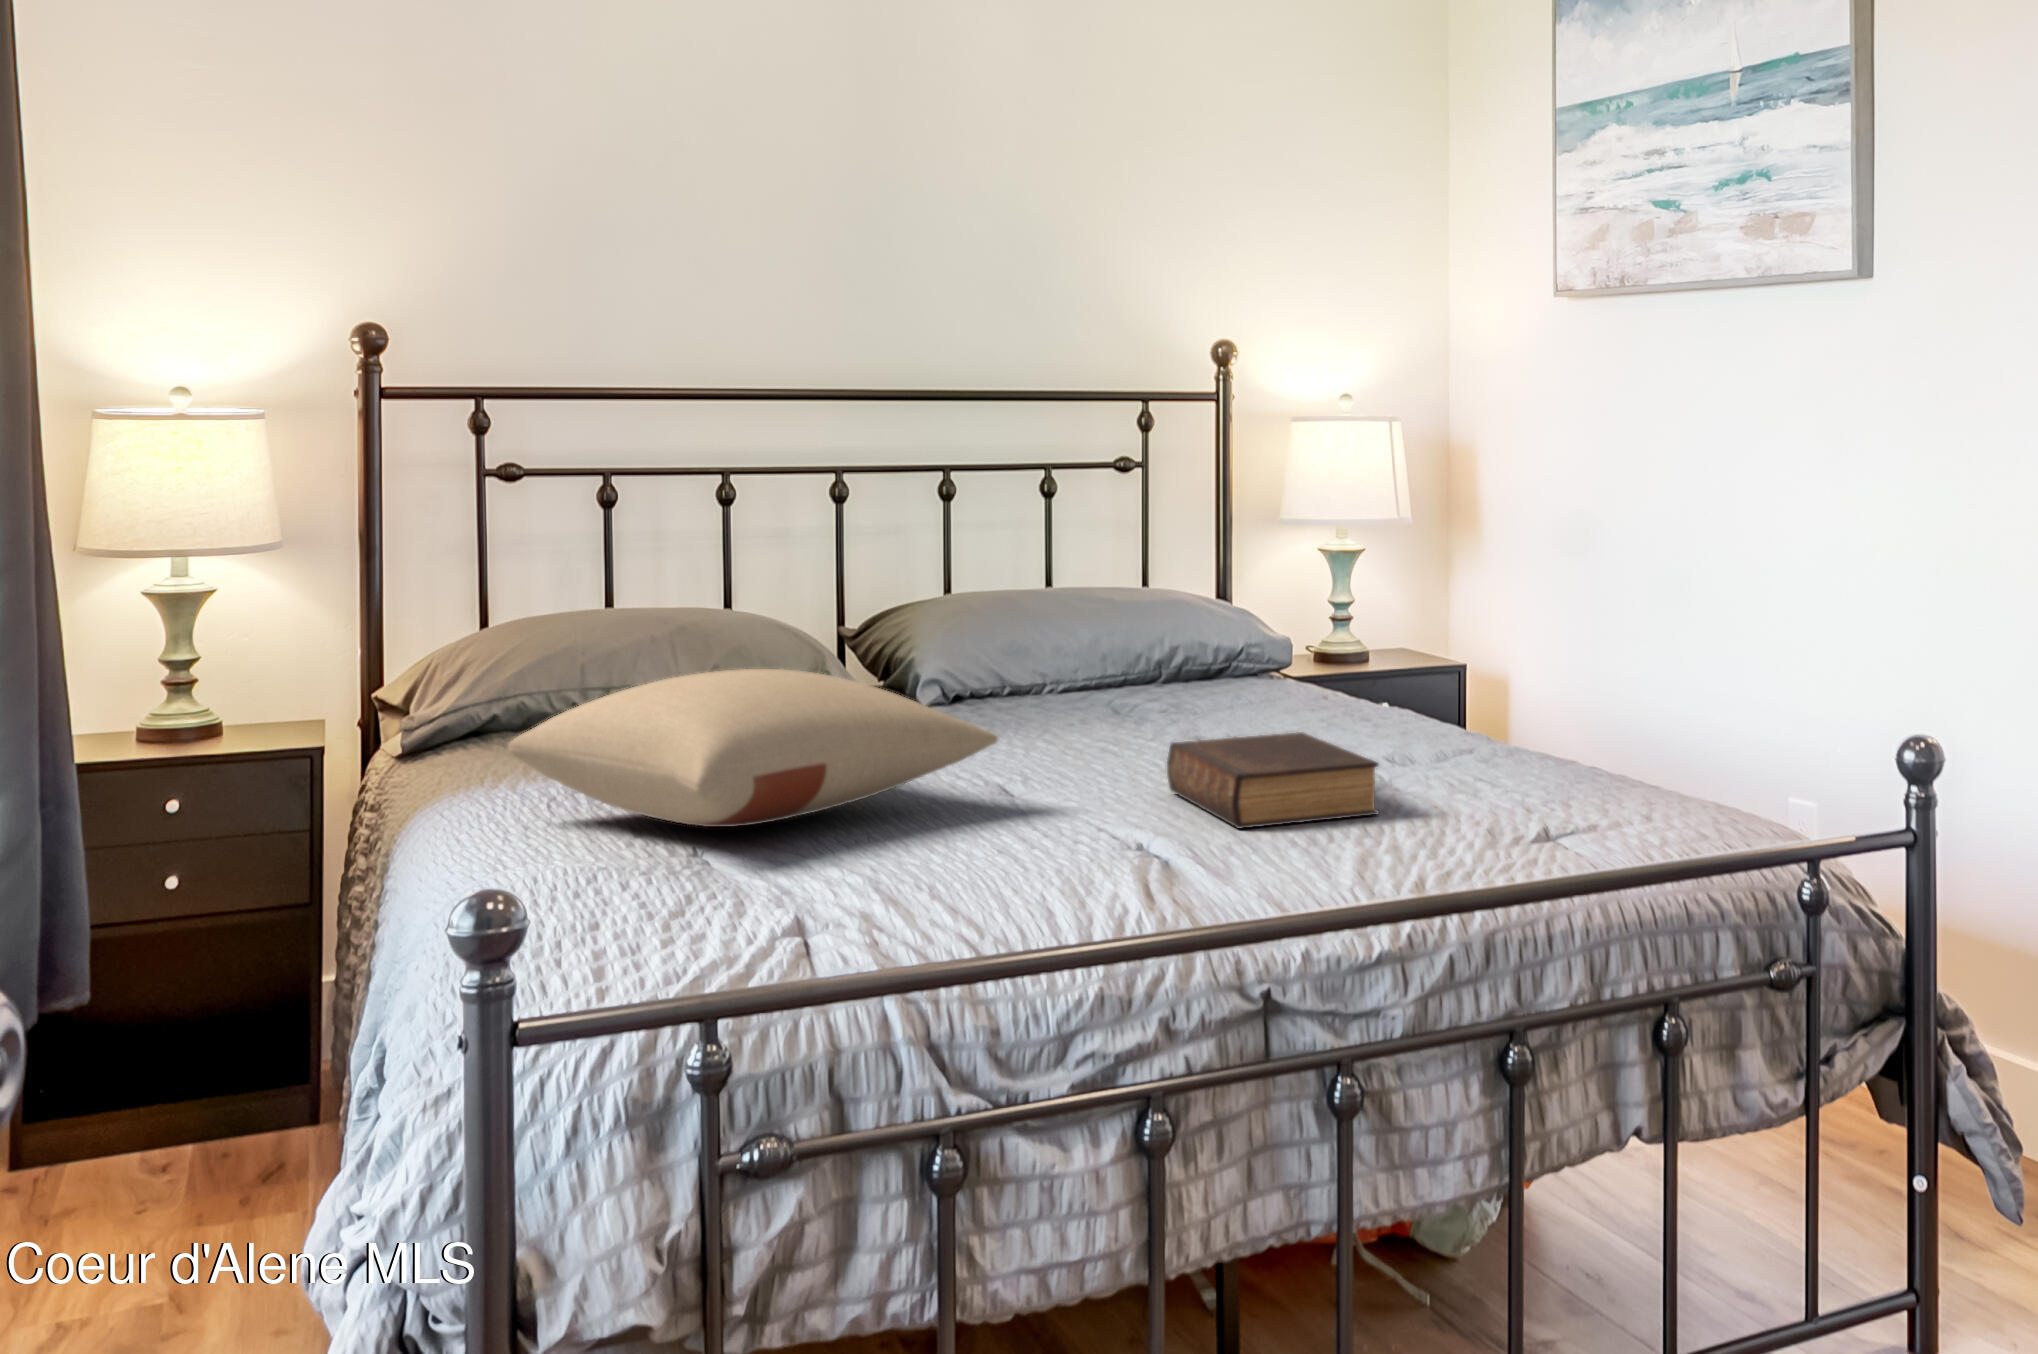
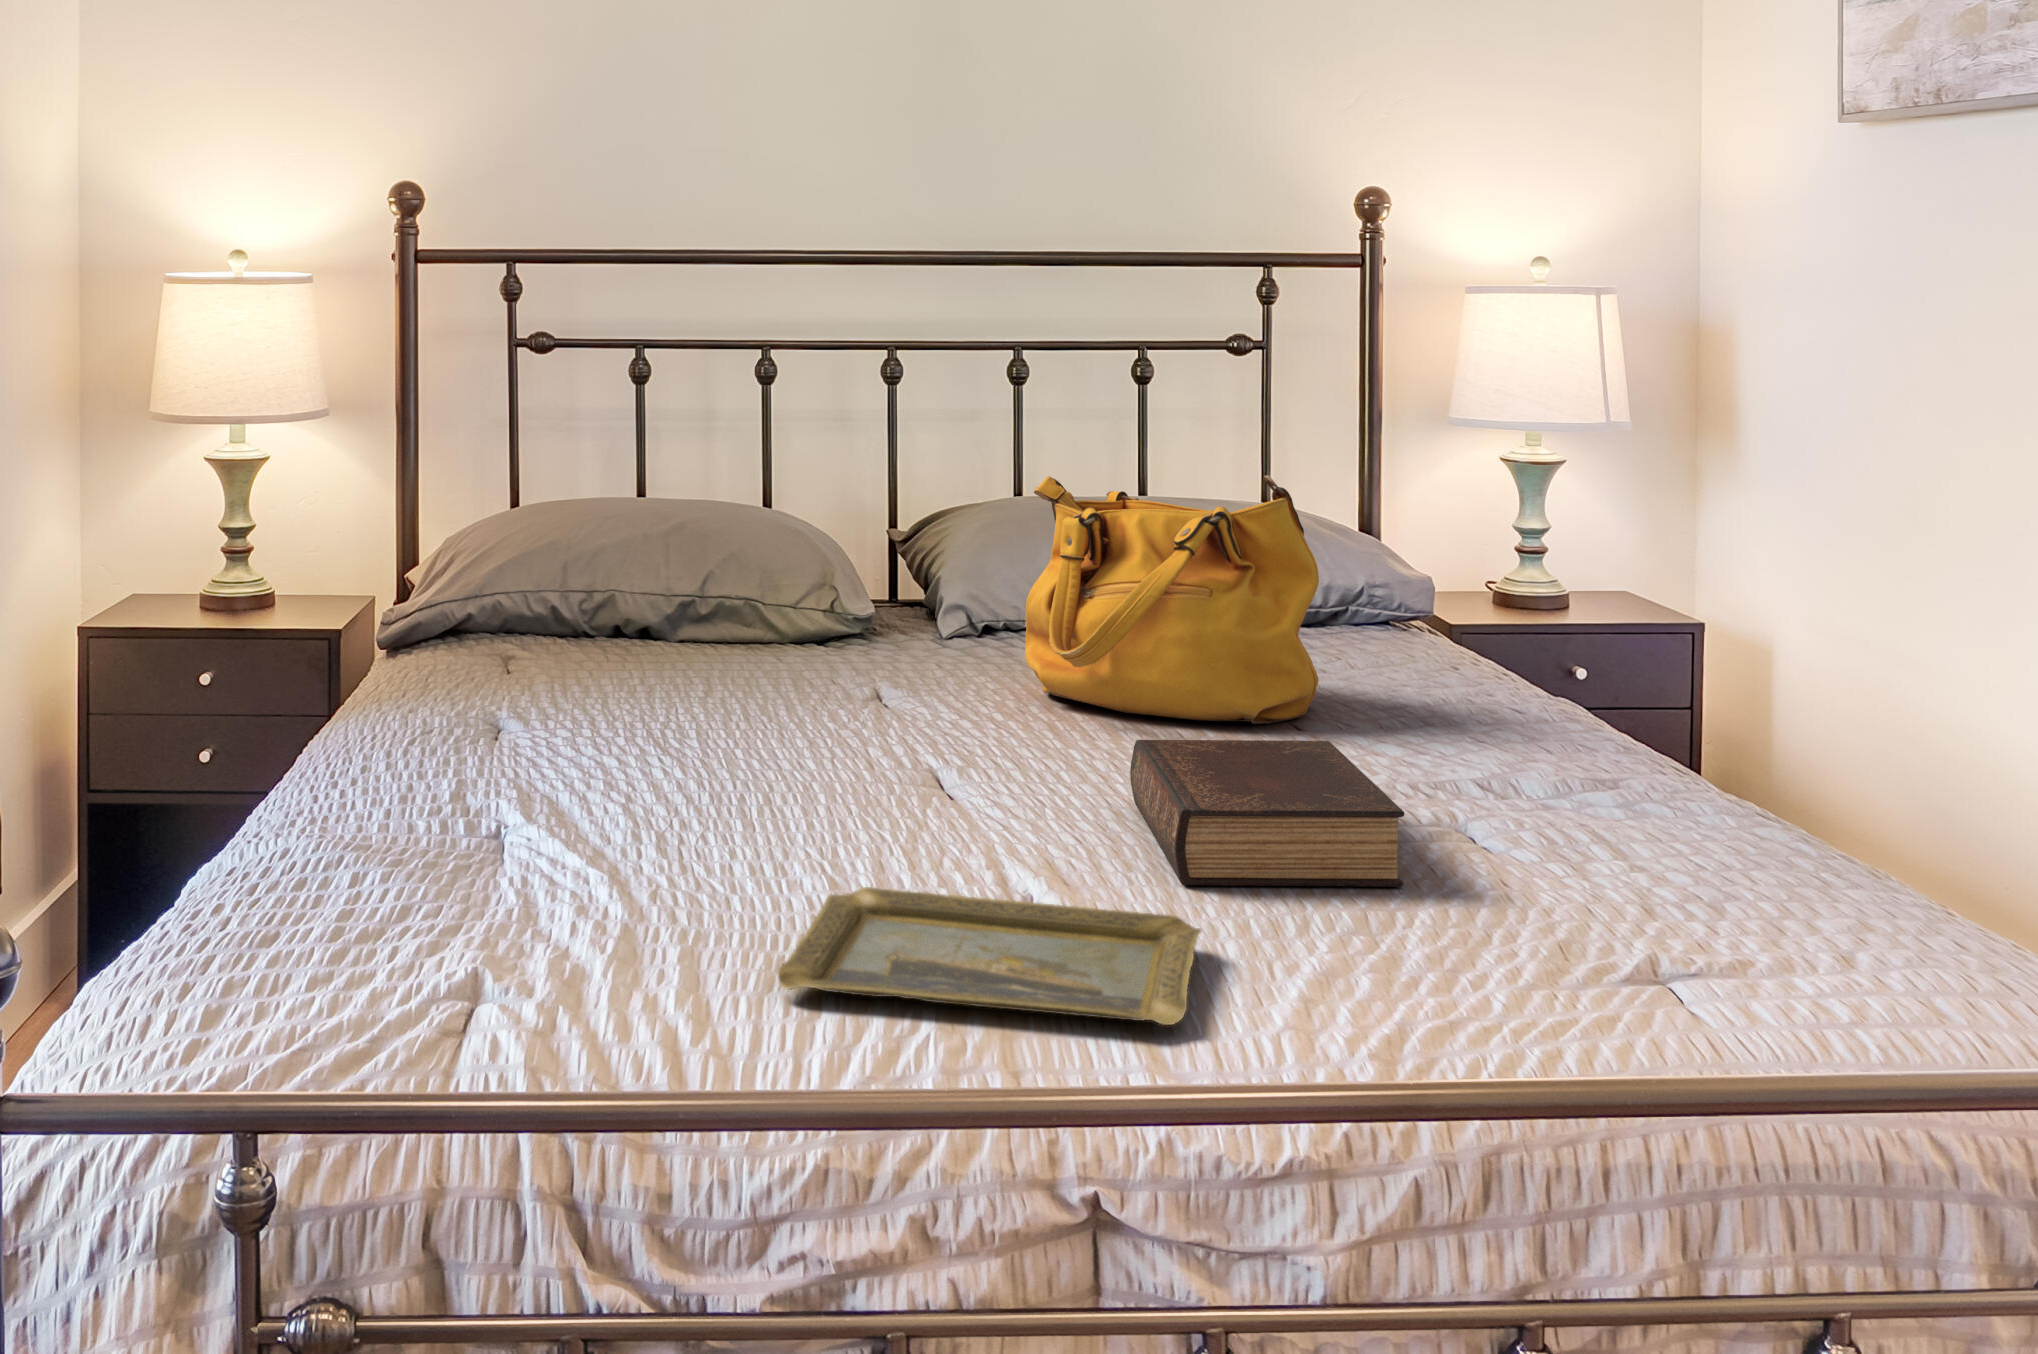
handbag: none [1024,552,1258,741] -> present [1025,475,1319,724]
pillow: present [508,669,998,827] -> none [380,603,901,795]
tray: none [1008,838,1296,905] -> present [778,887,1201,1025]

